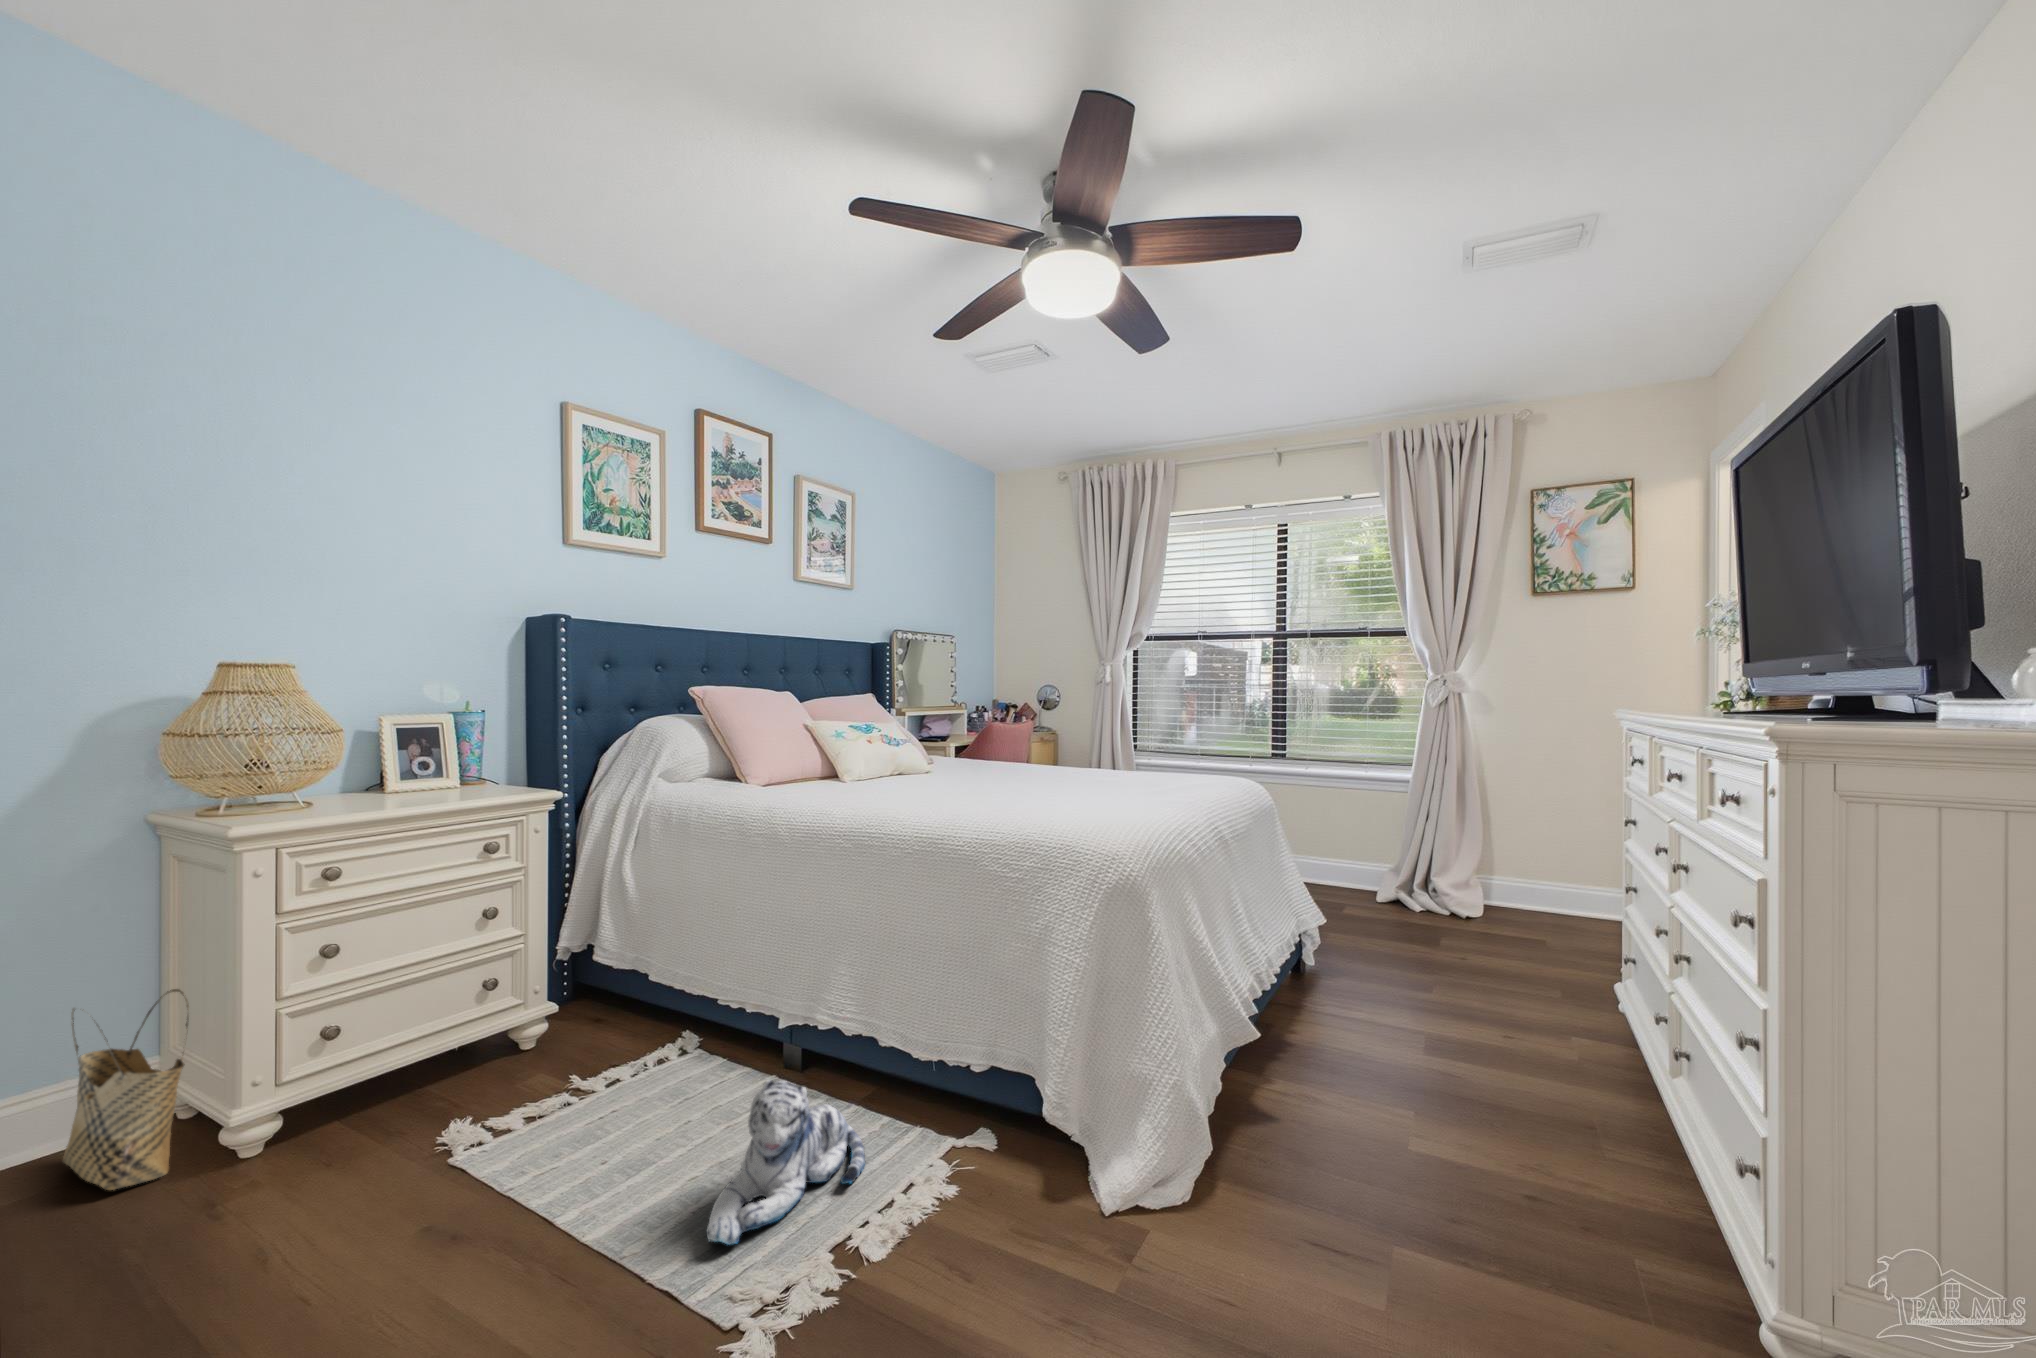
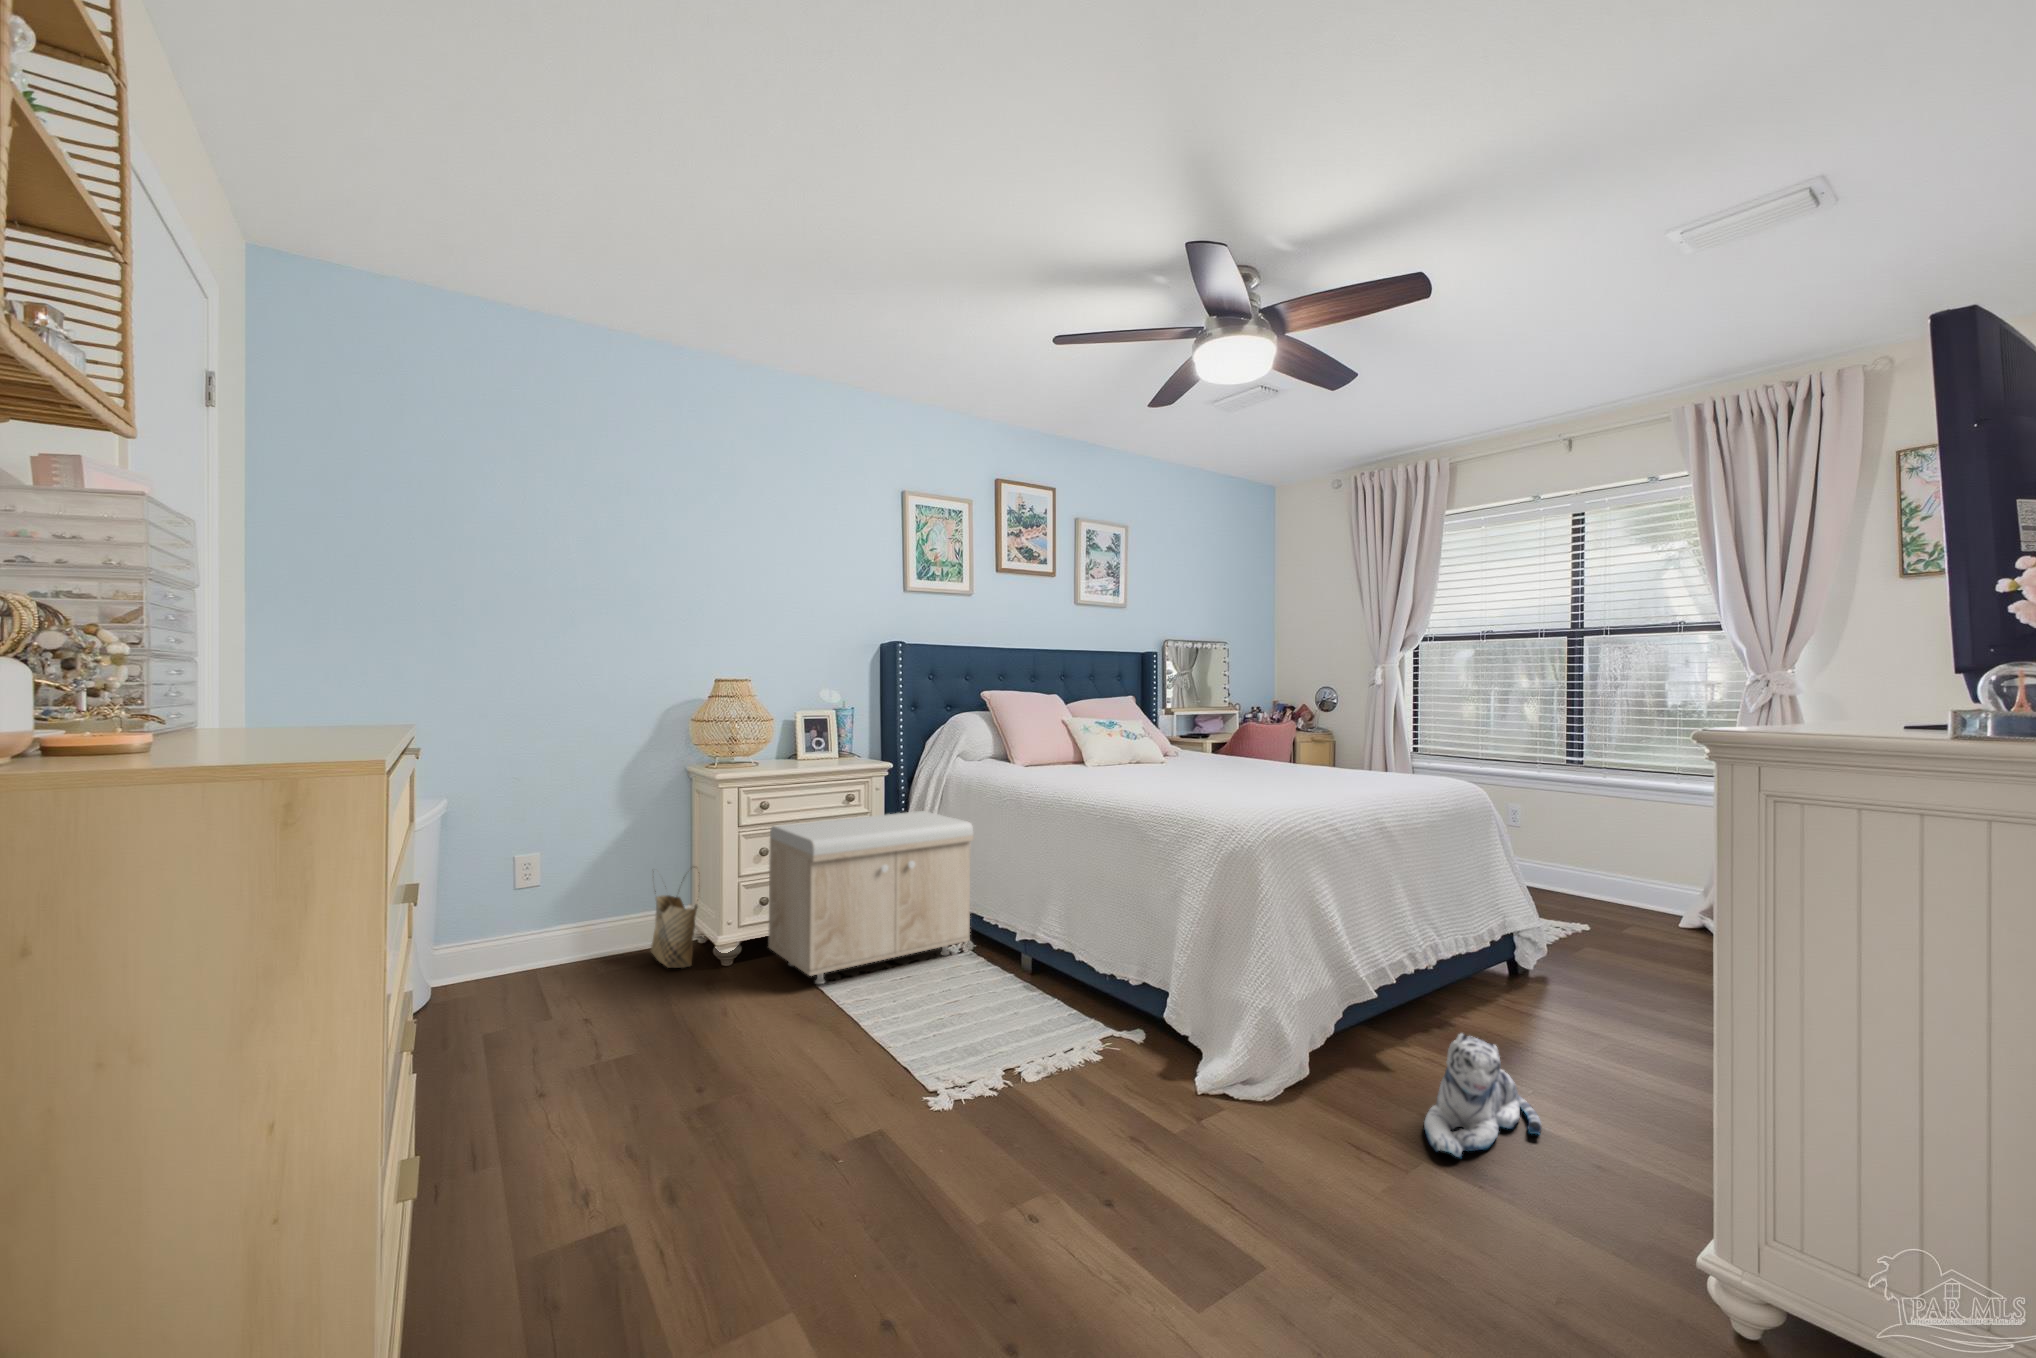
storage bench: none [341,855,705,1160] -> present [769,811,974,984]
plush toy: present [706,1080,865,1245] -> present [1424,1034,1542,1157]

